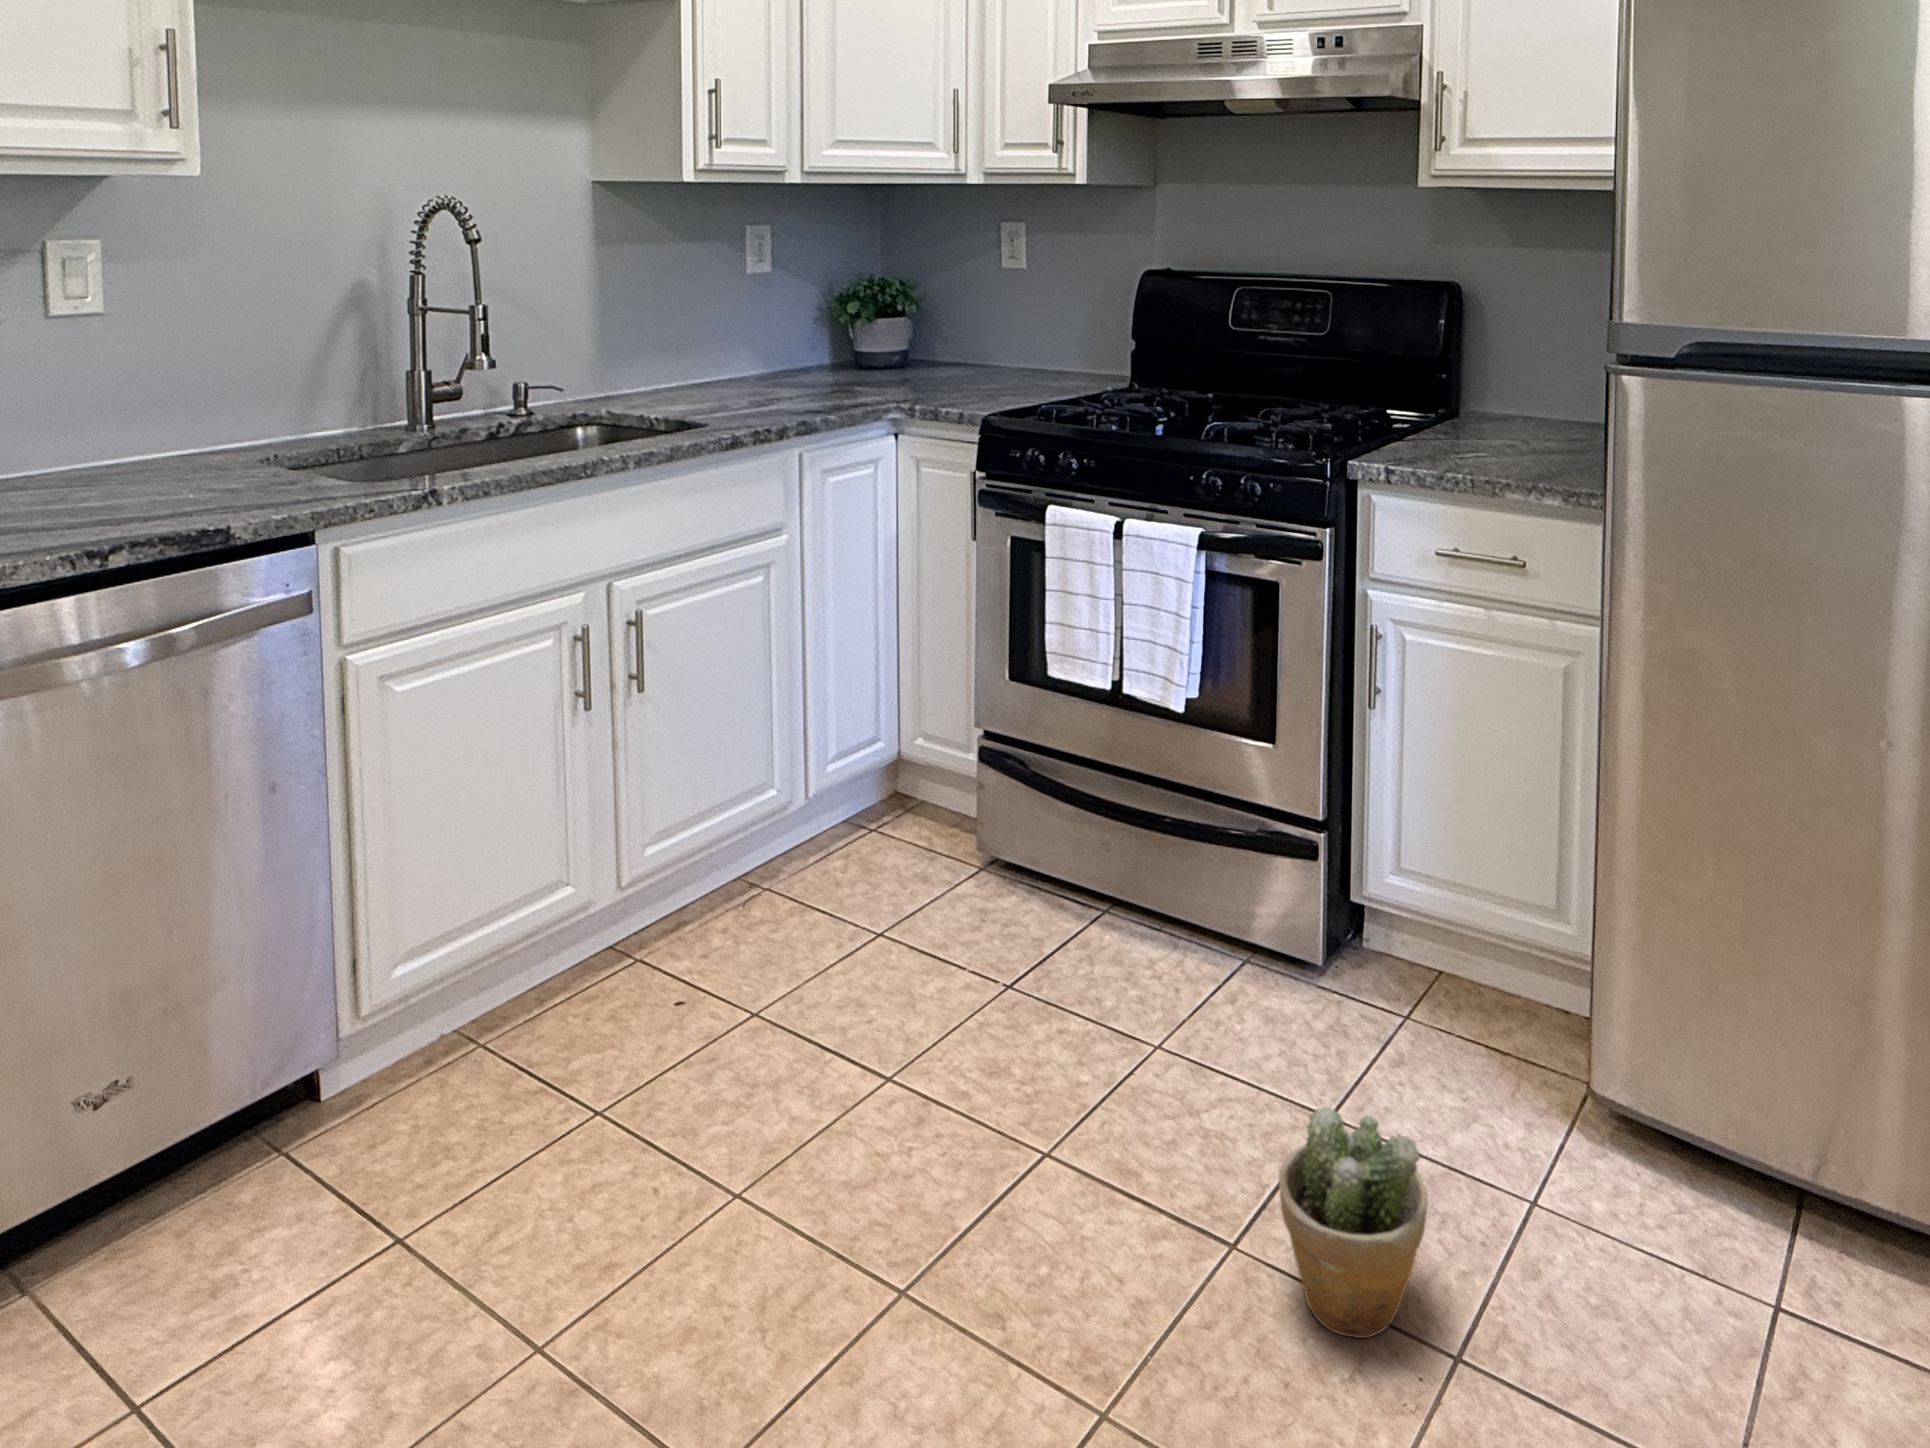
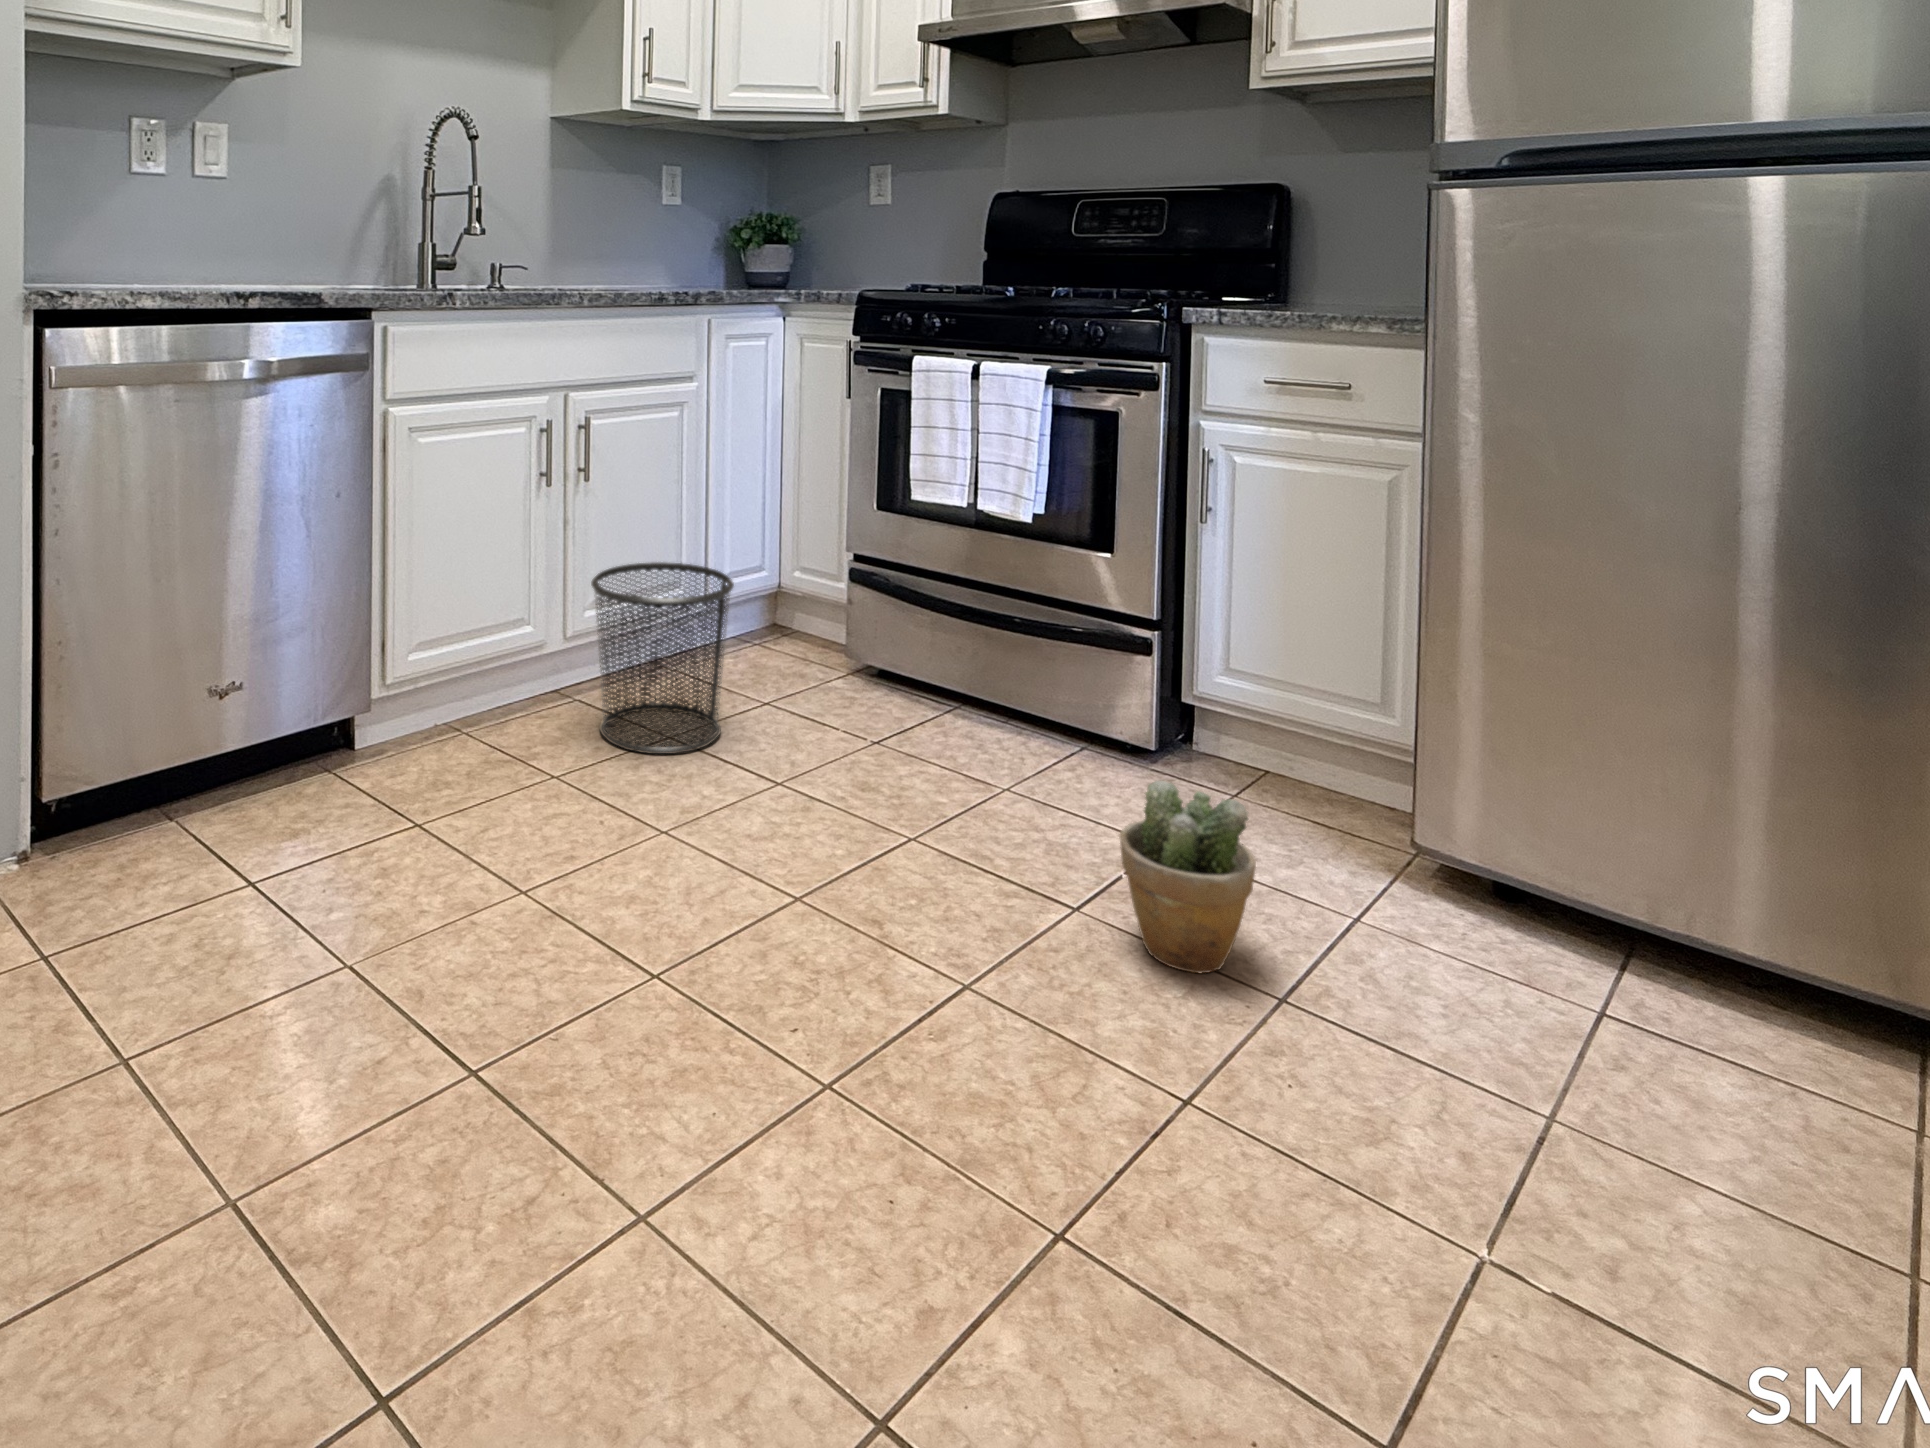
waste bin: none [644,788,830,1054] -> present [591,562,734,754]

